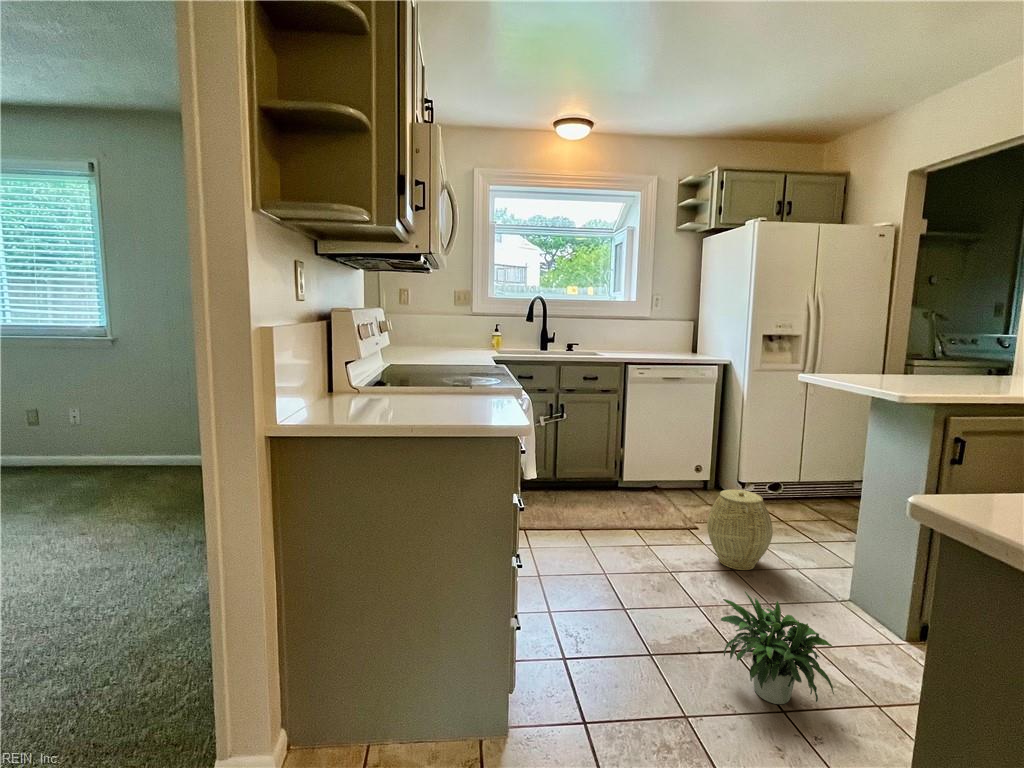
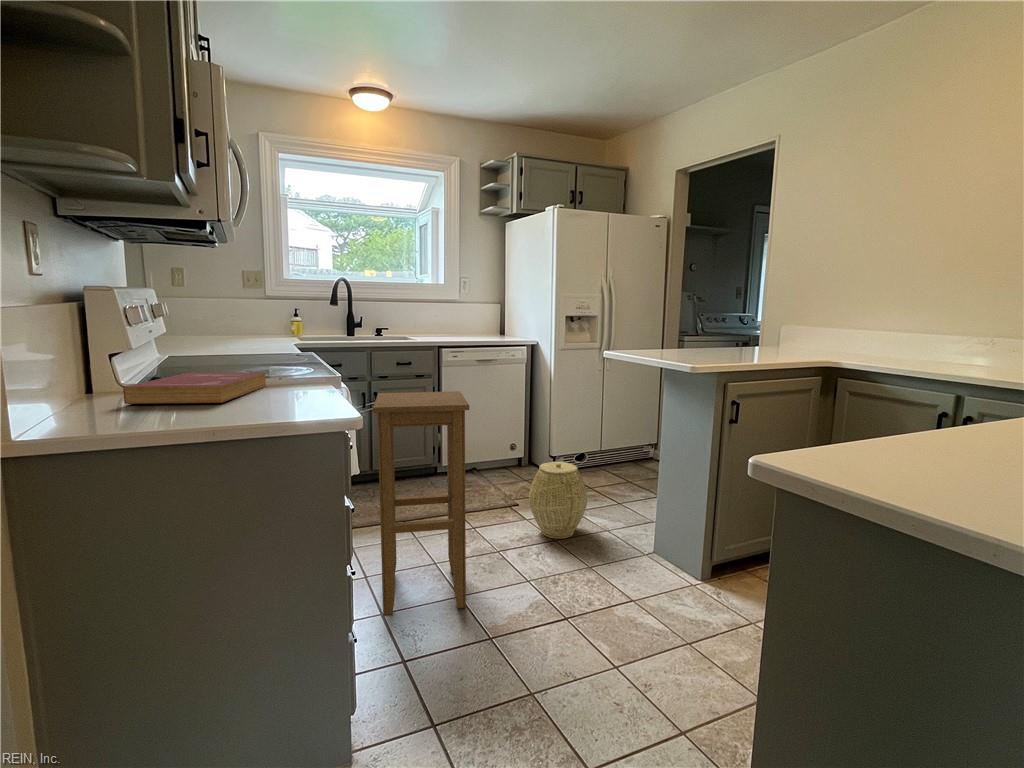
book: none [384,389,477,417] -> present [123,373,266,404]
stool: none [558,409,647,619] -> present [373,391,469,616]
potted plant: present [697,592,834,704] -> none [530,559,657,663]

